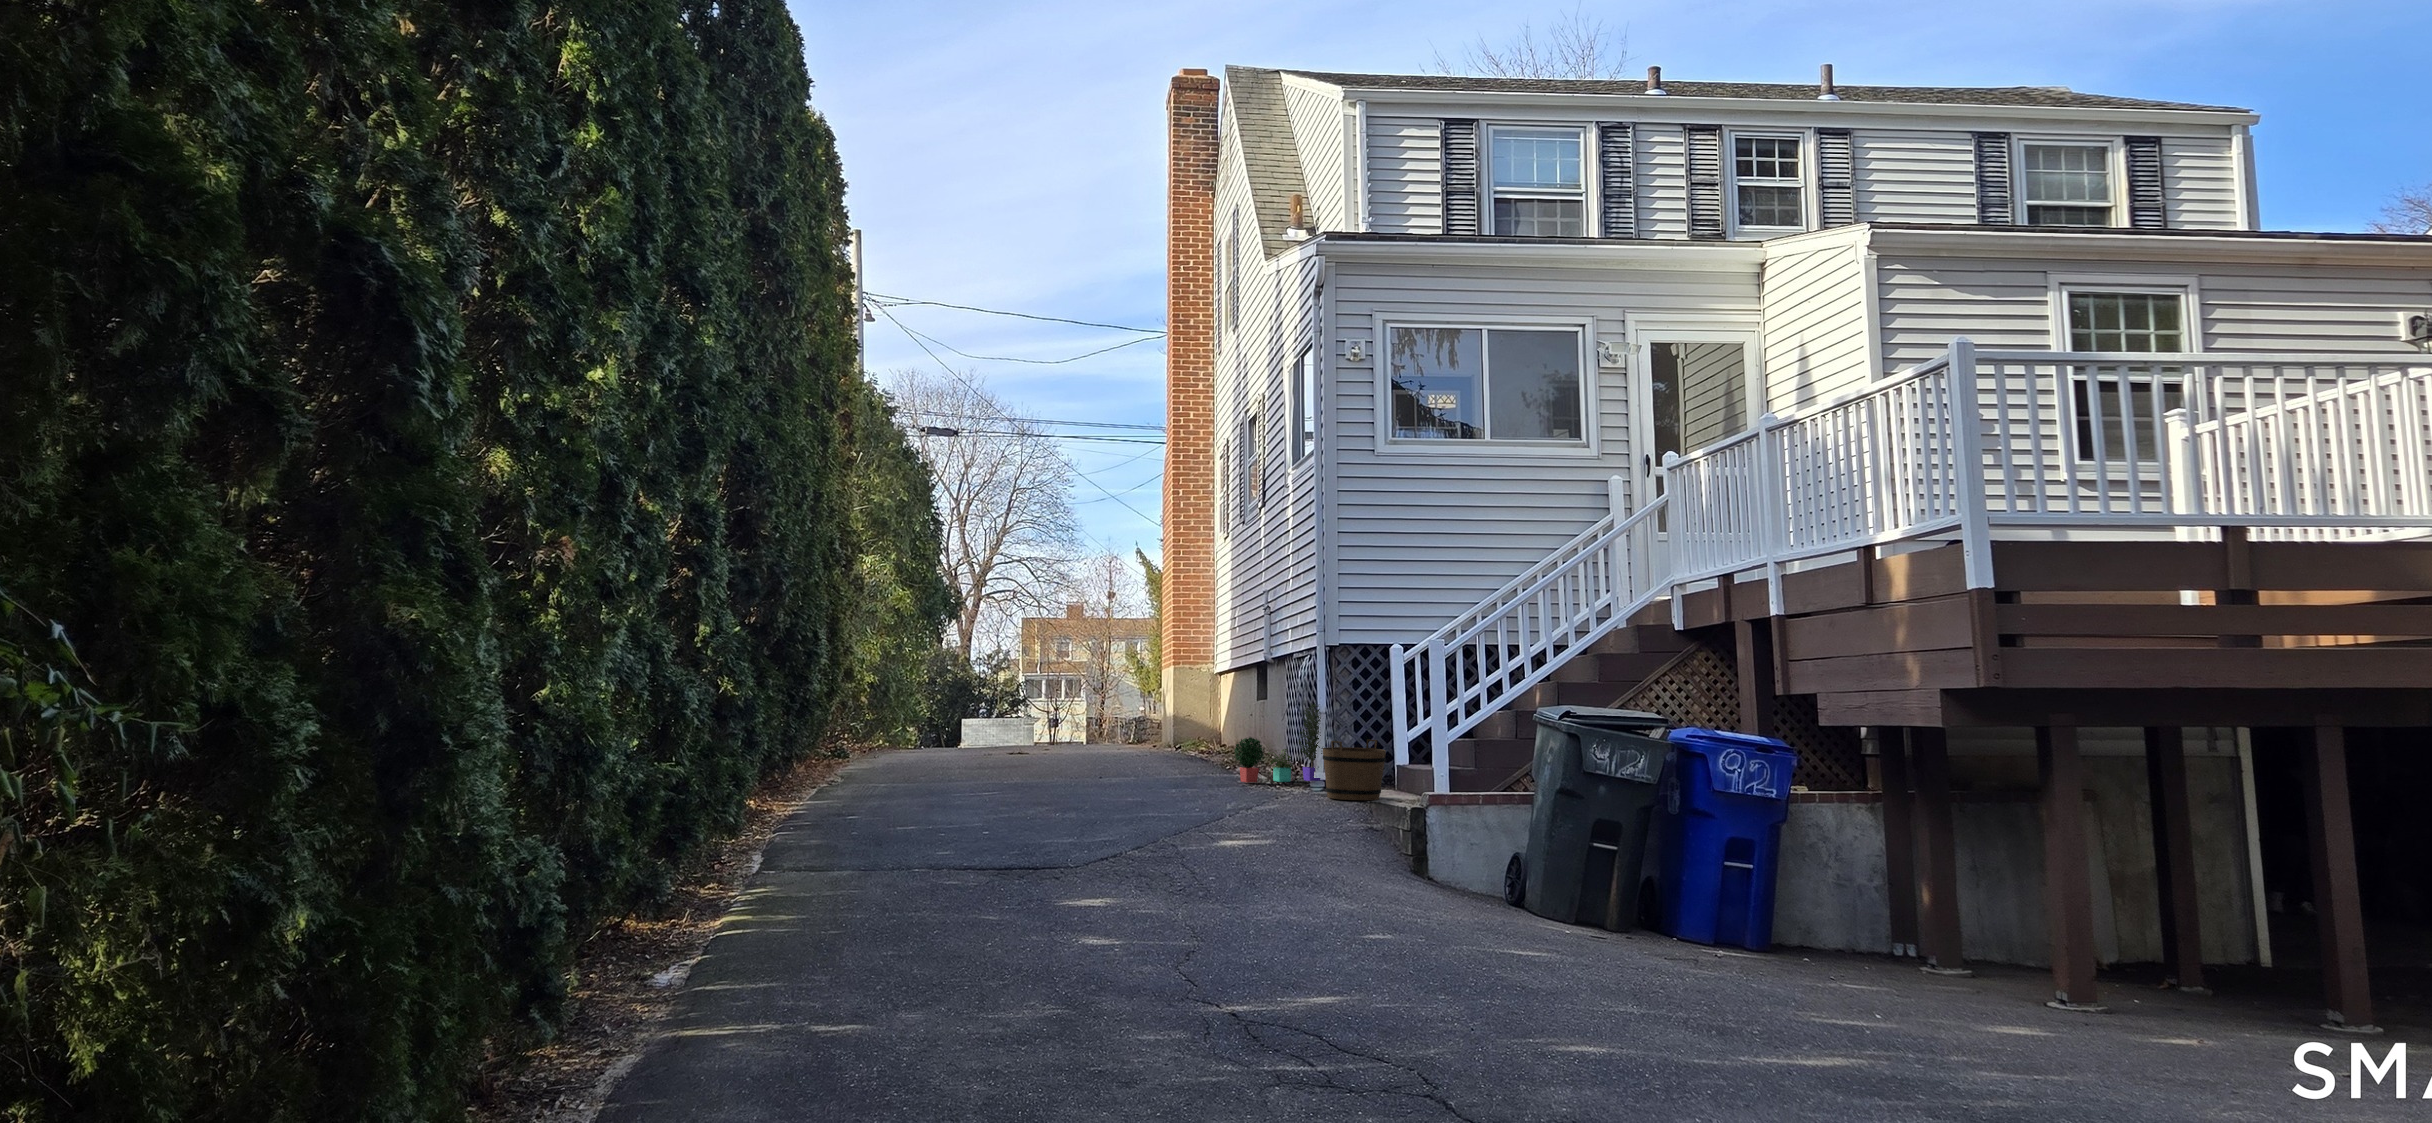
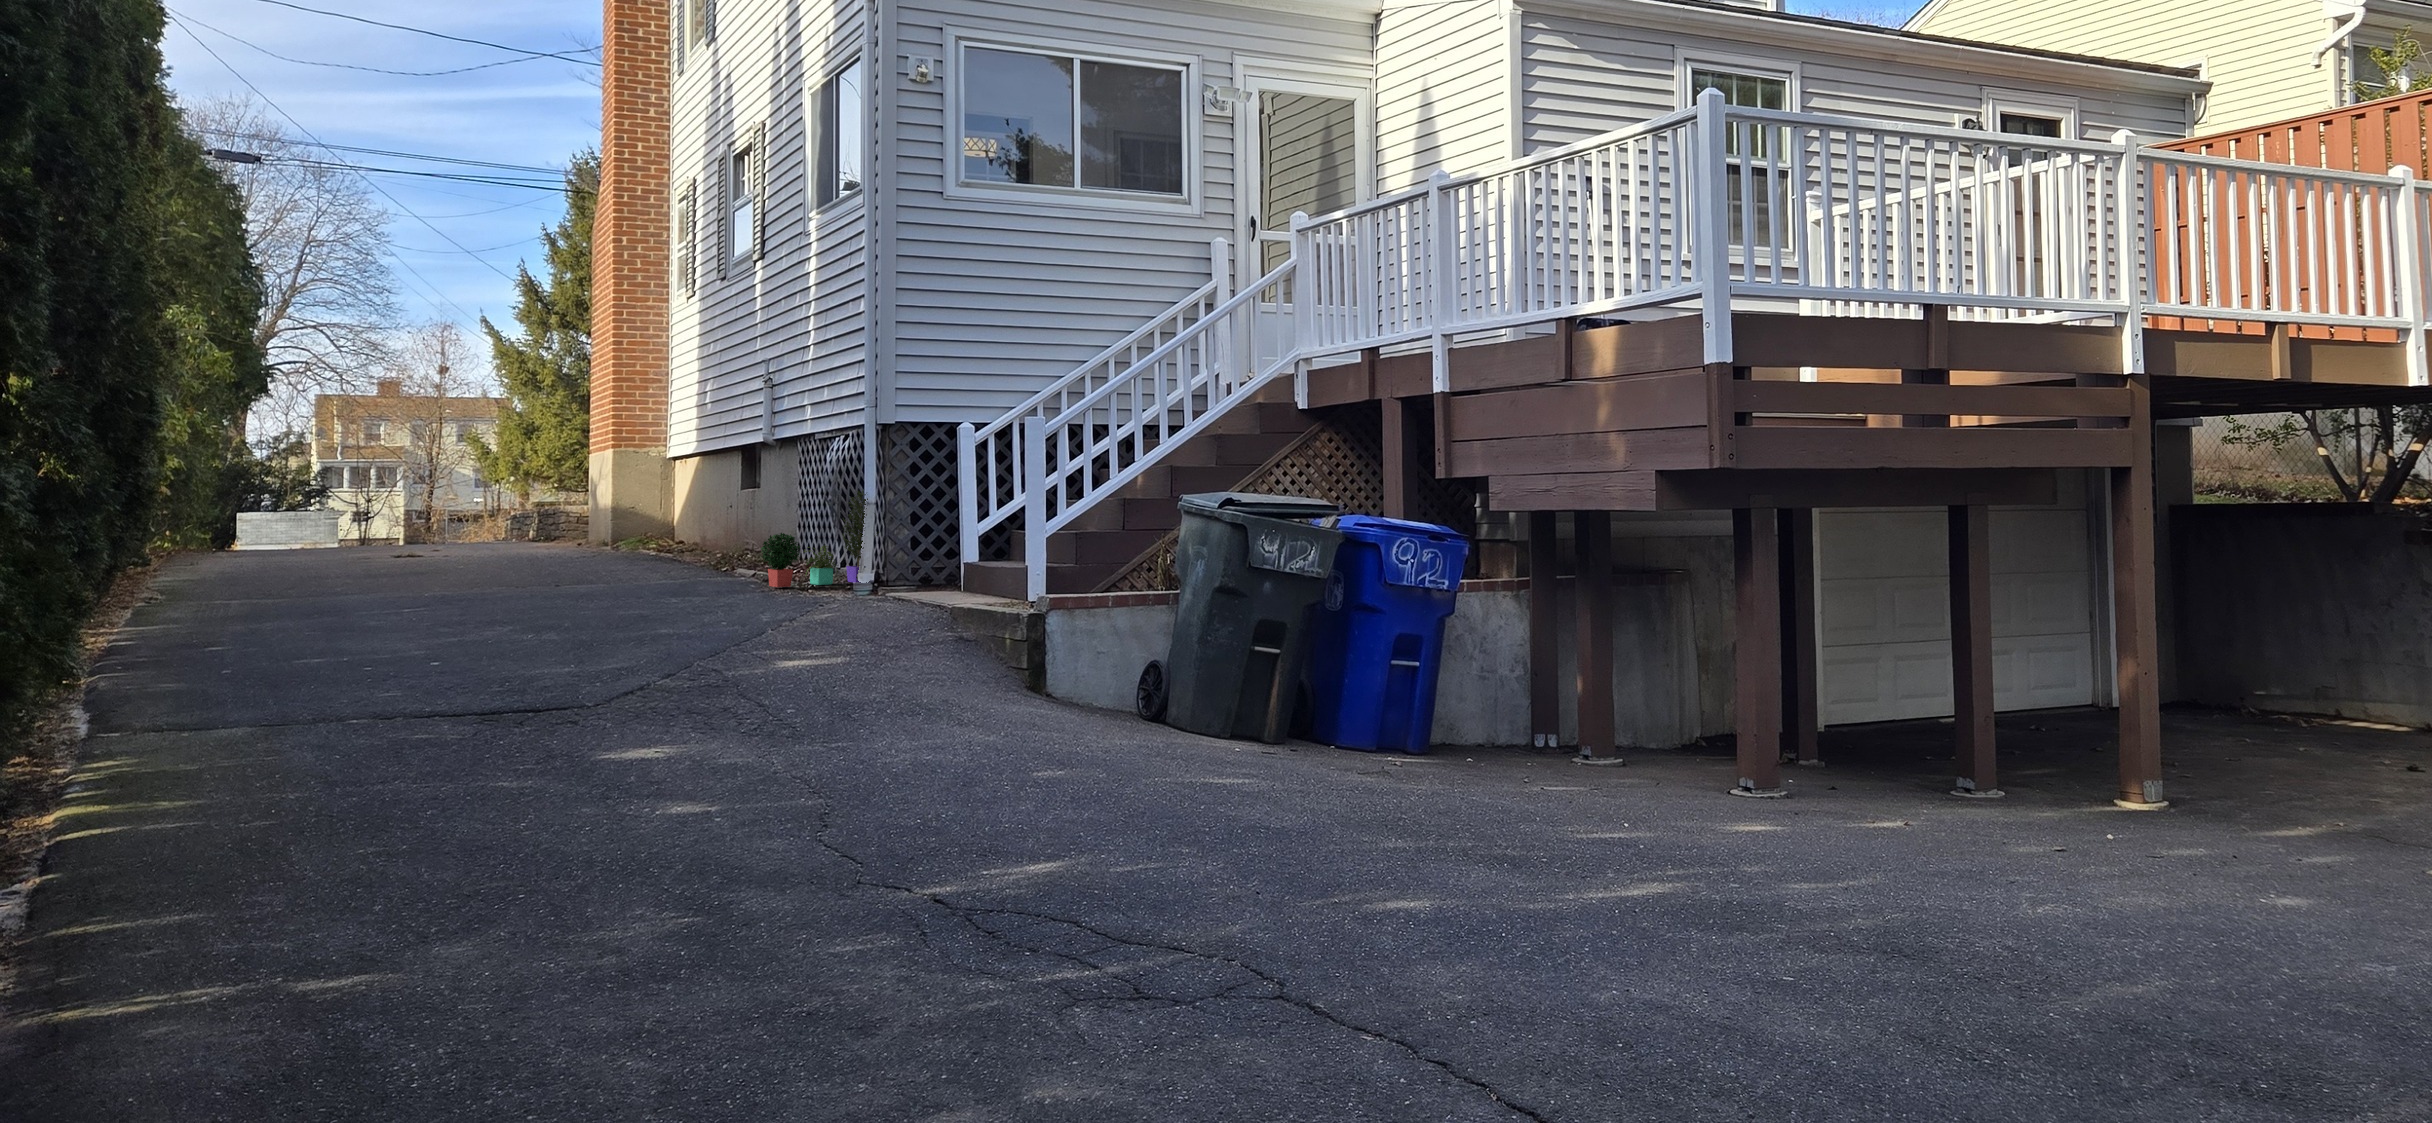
bucket: present [1323,739,1386,800] -> none [885,533,964,605]

